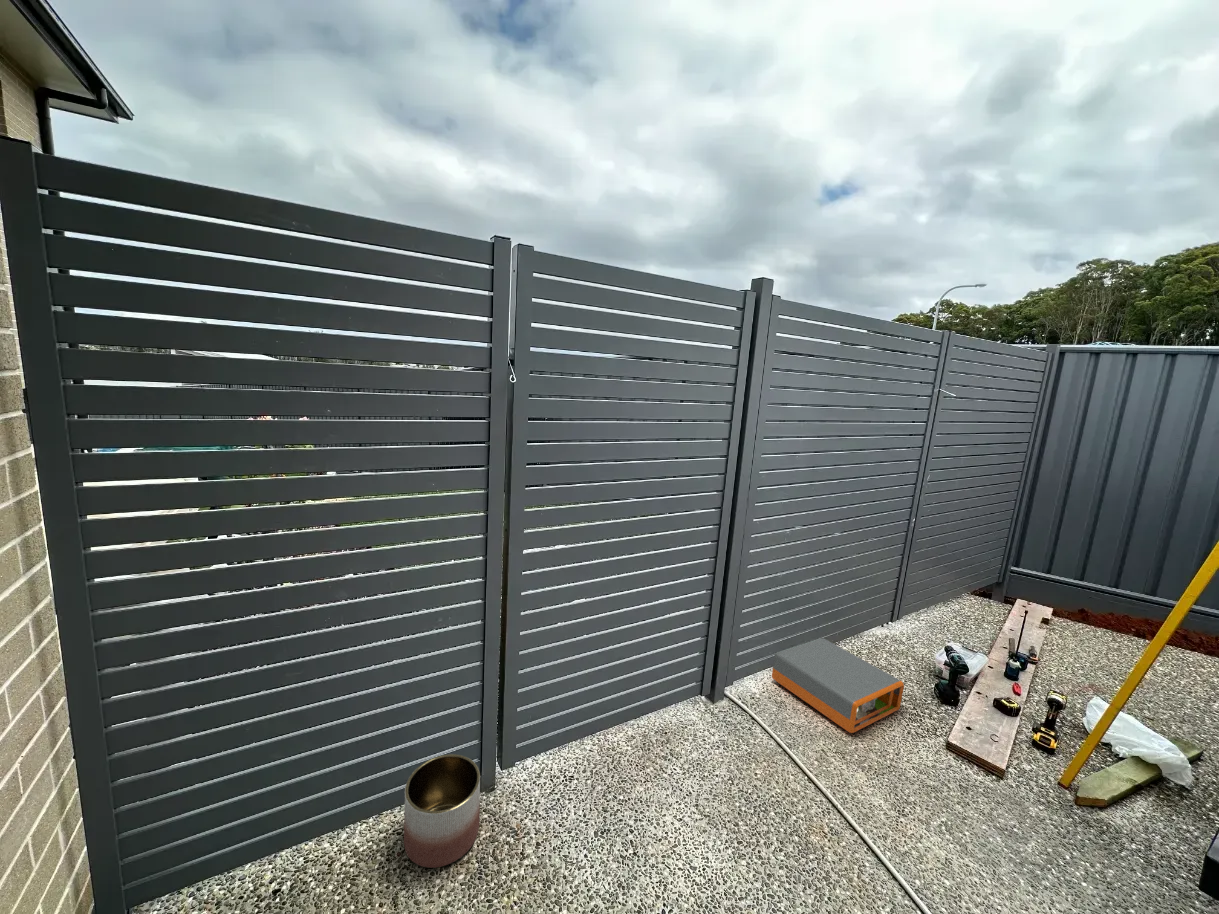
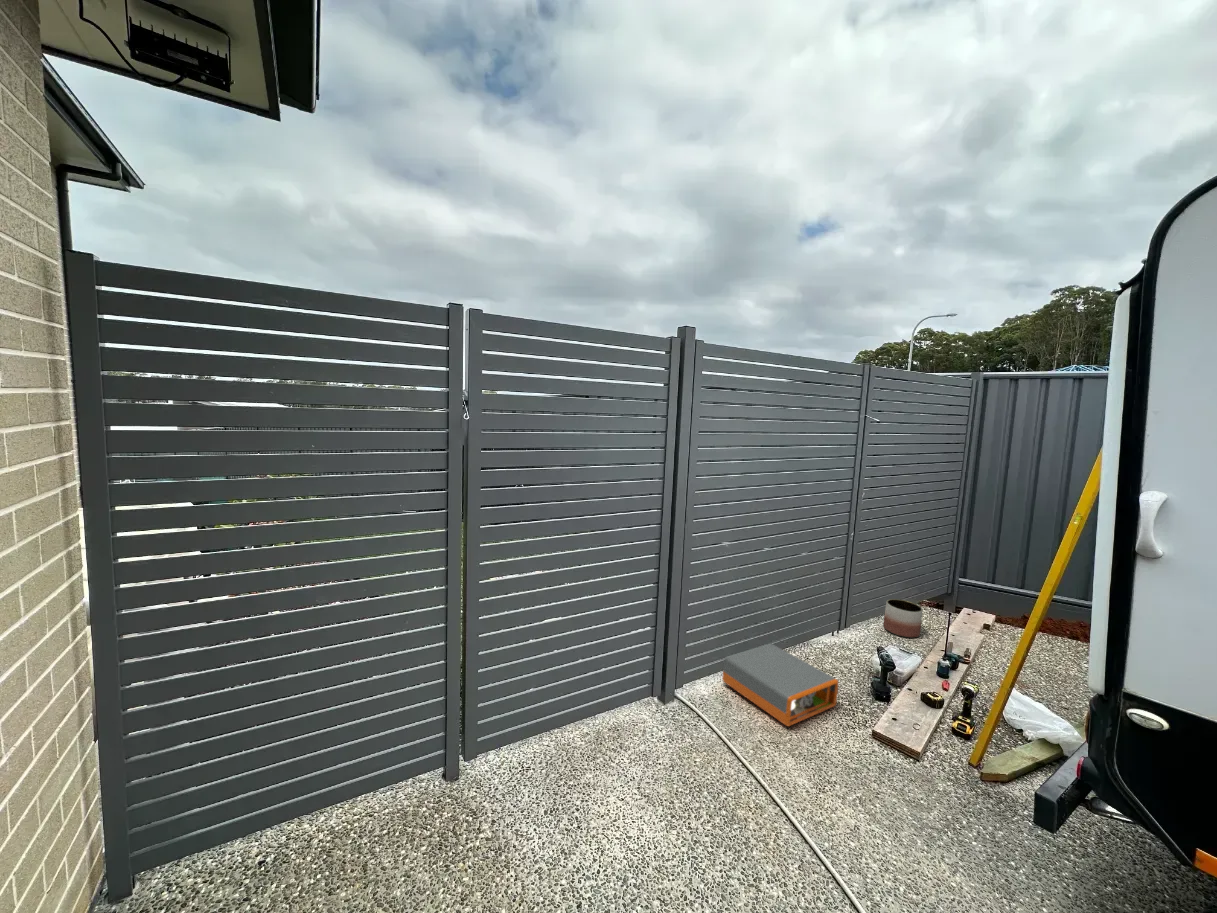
planter: present [404,754,480,868] -> present [883,599,923,638]

